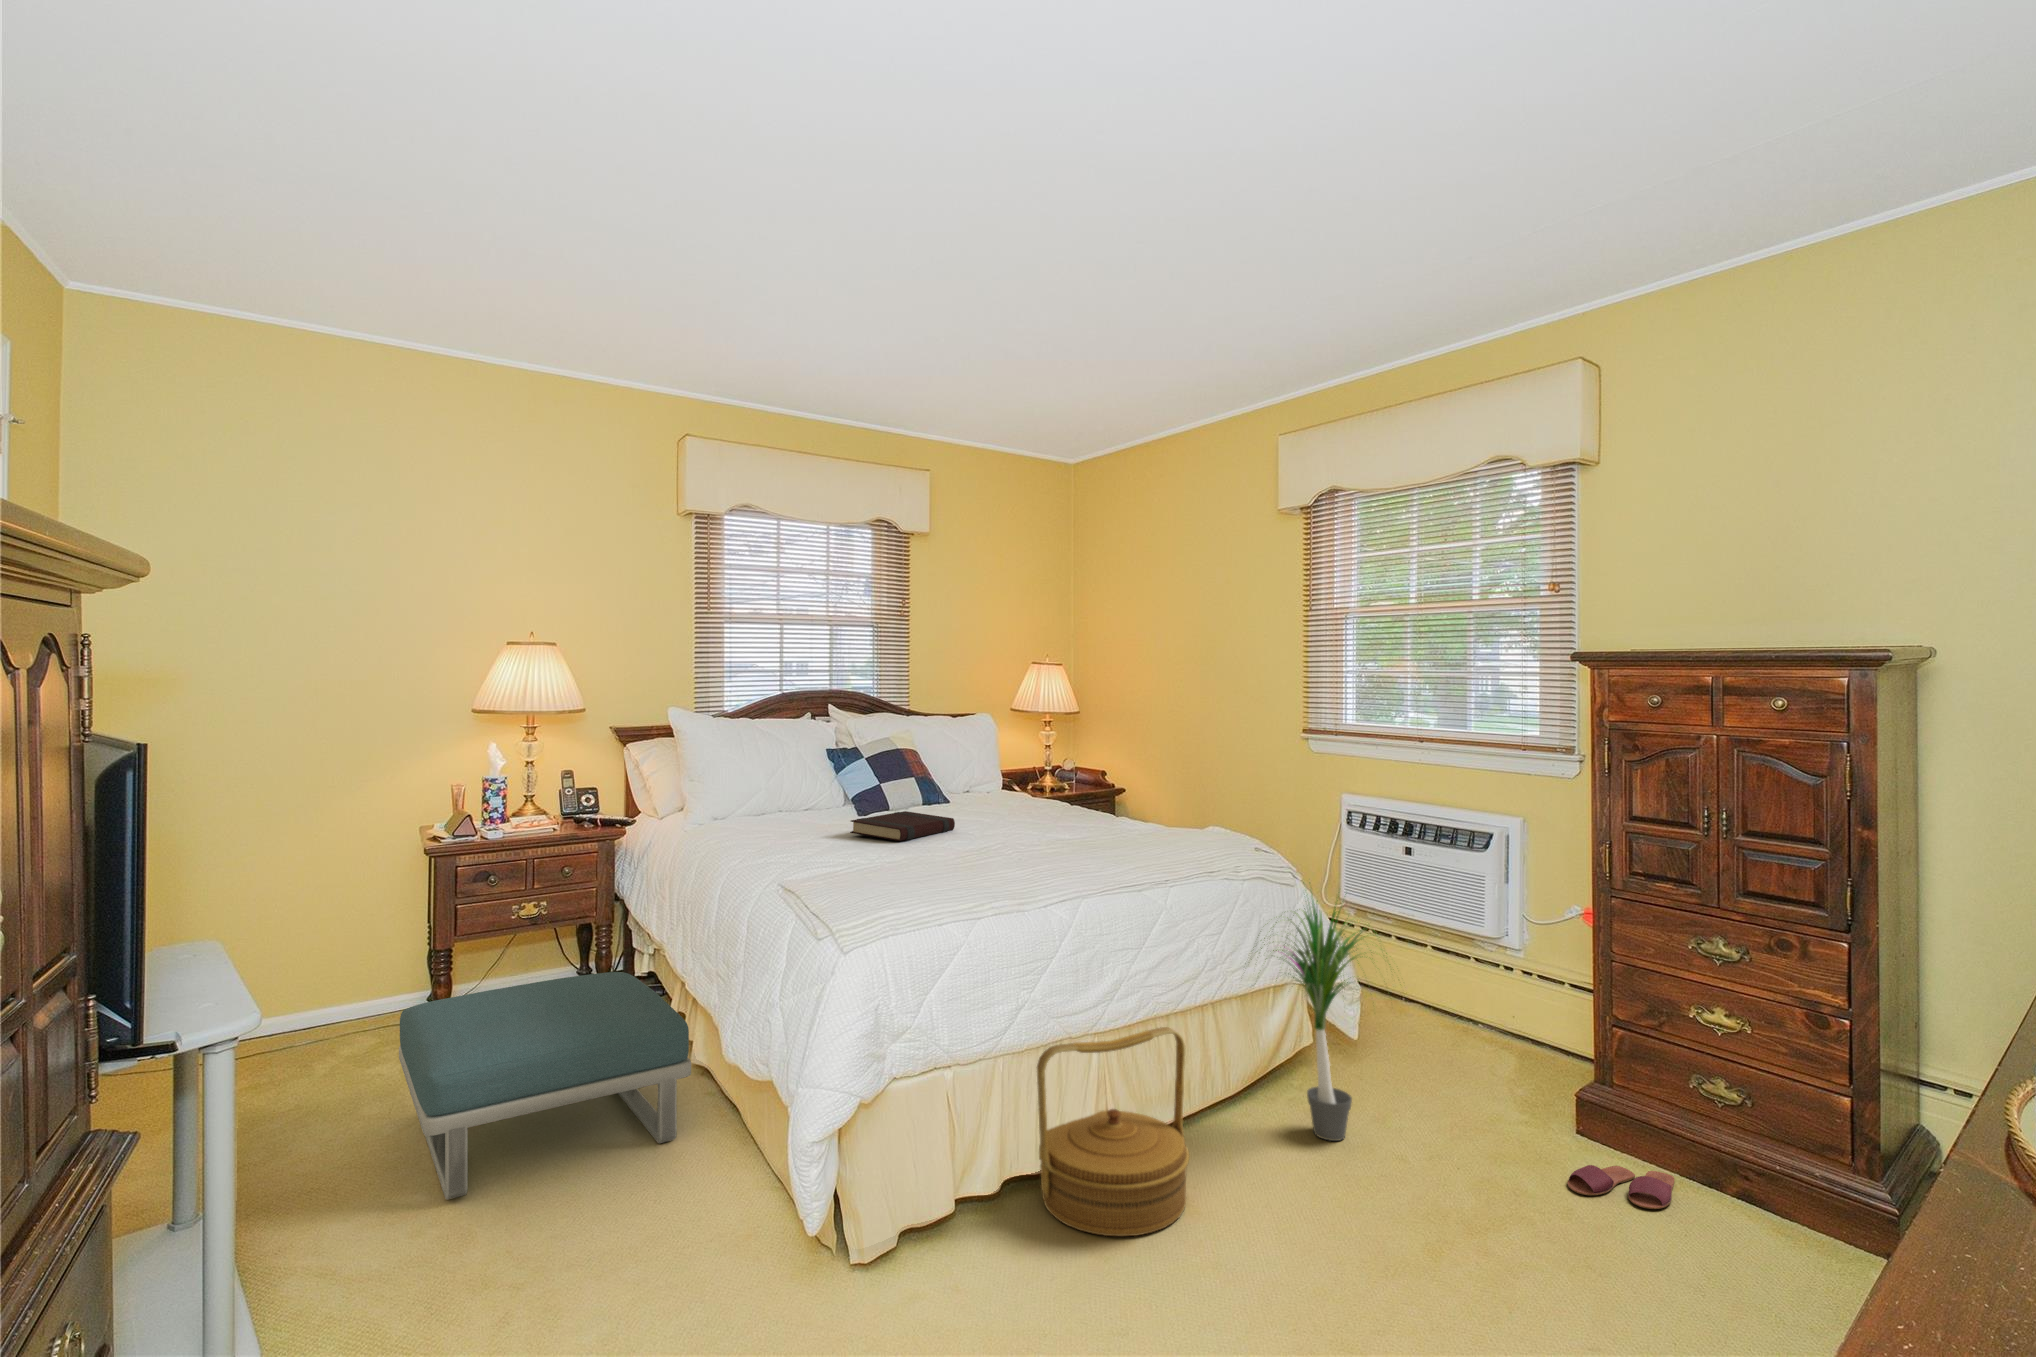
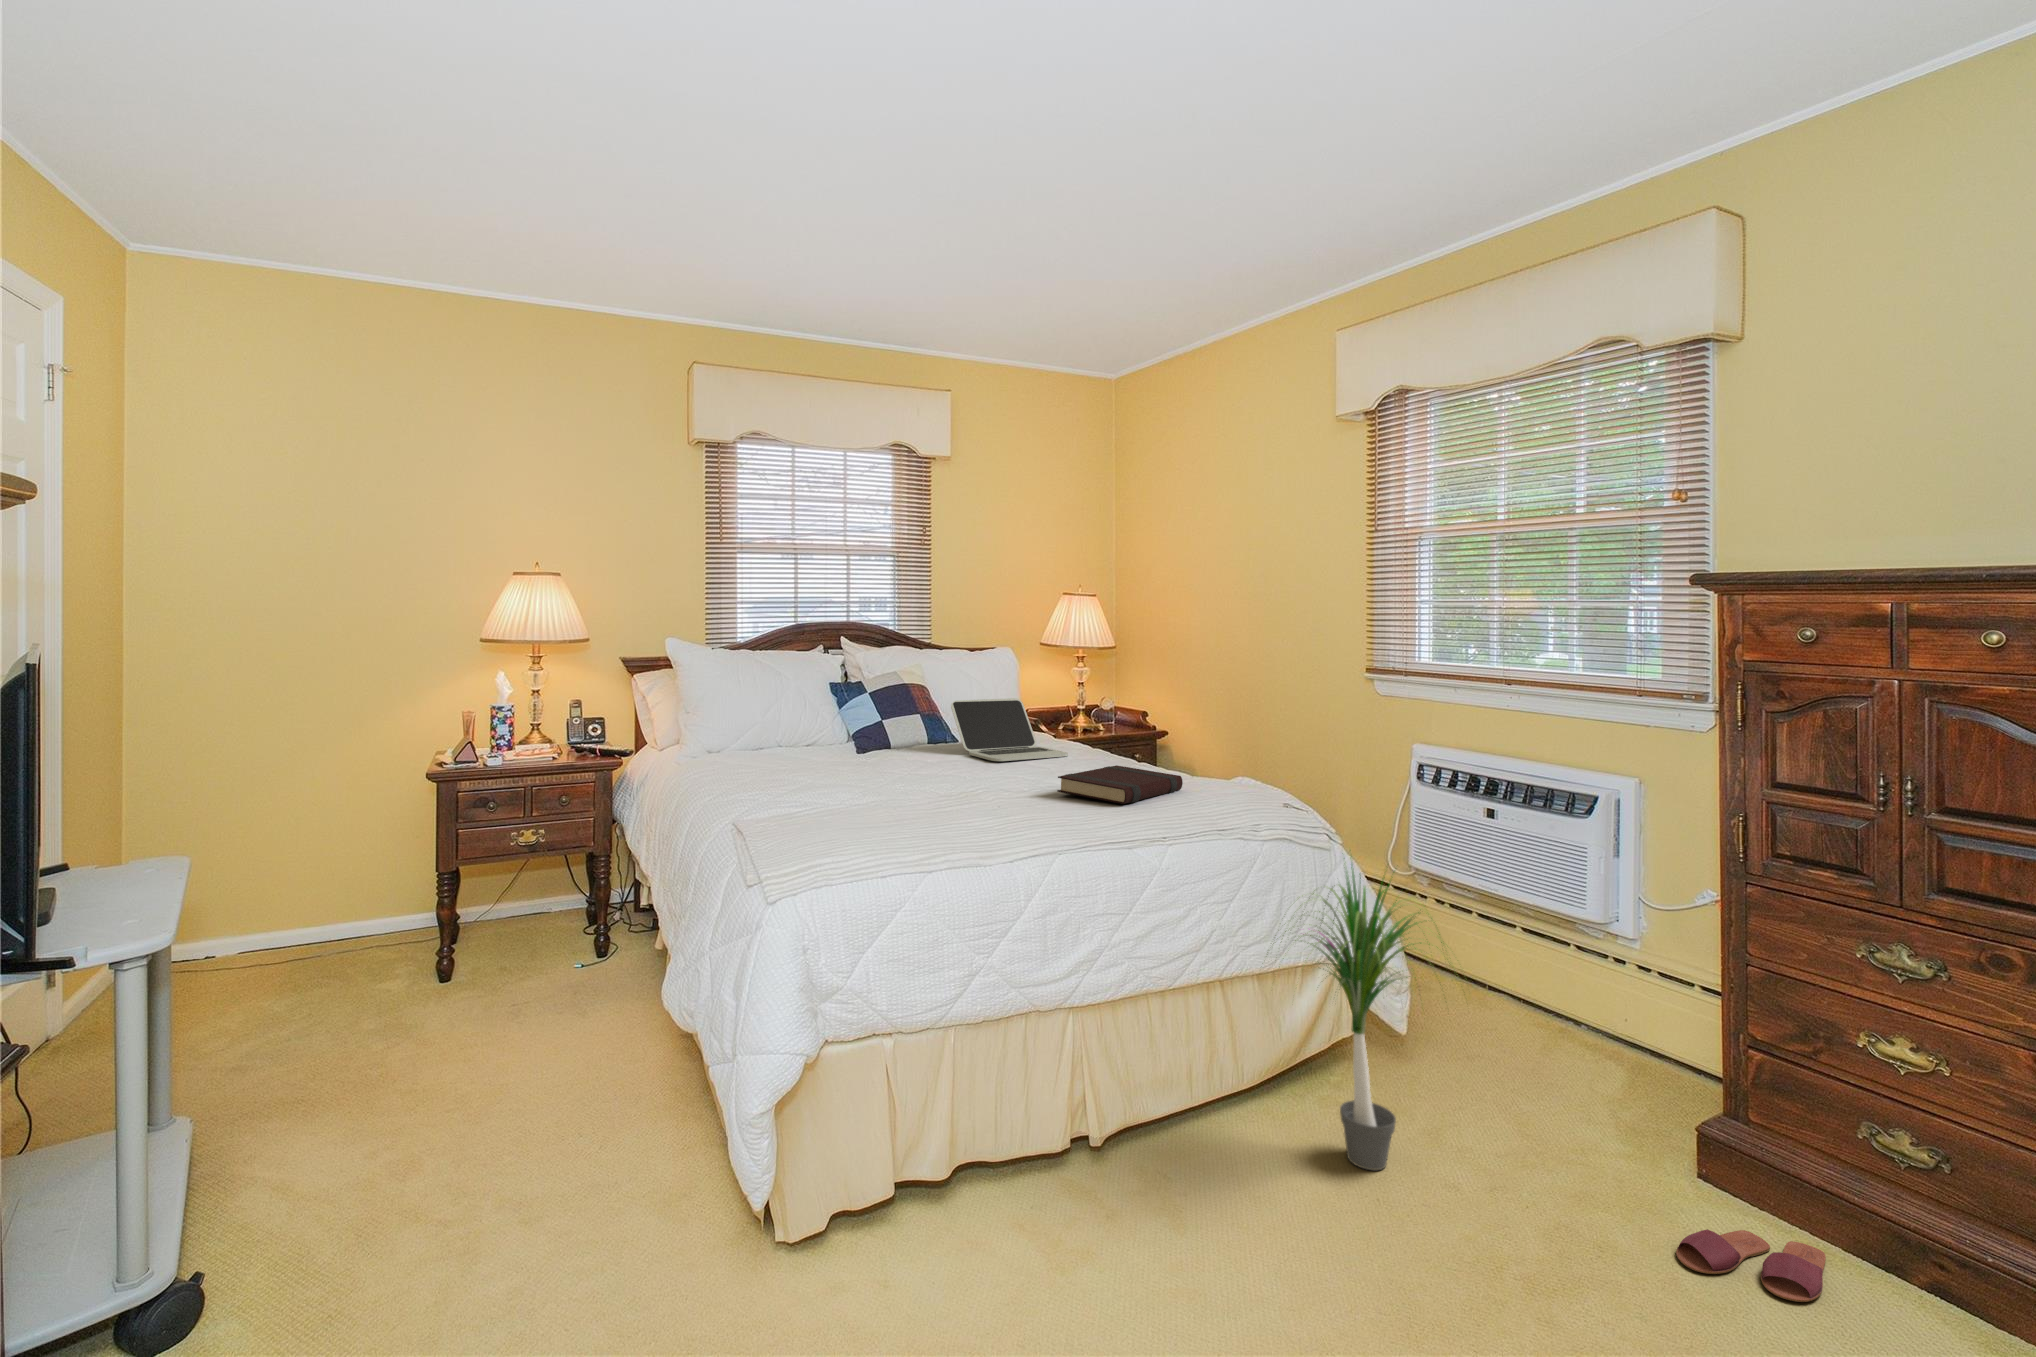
laptop: none [942,758,1050,815] -> present [951,698,1068,761]
book: present [850,811,955,841] -> present [1057,765,1183,804]
footstool: present [399,972,691,1200] -> none [291,926,619,1187]
woven basket: present [1037,1027,1190,1237] -> none [984,1029,1179,1294]

